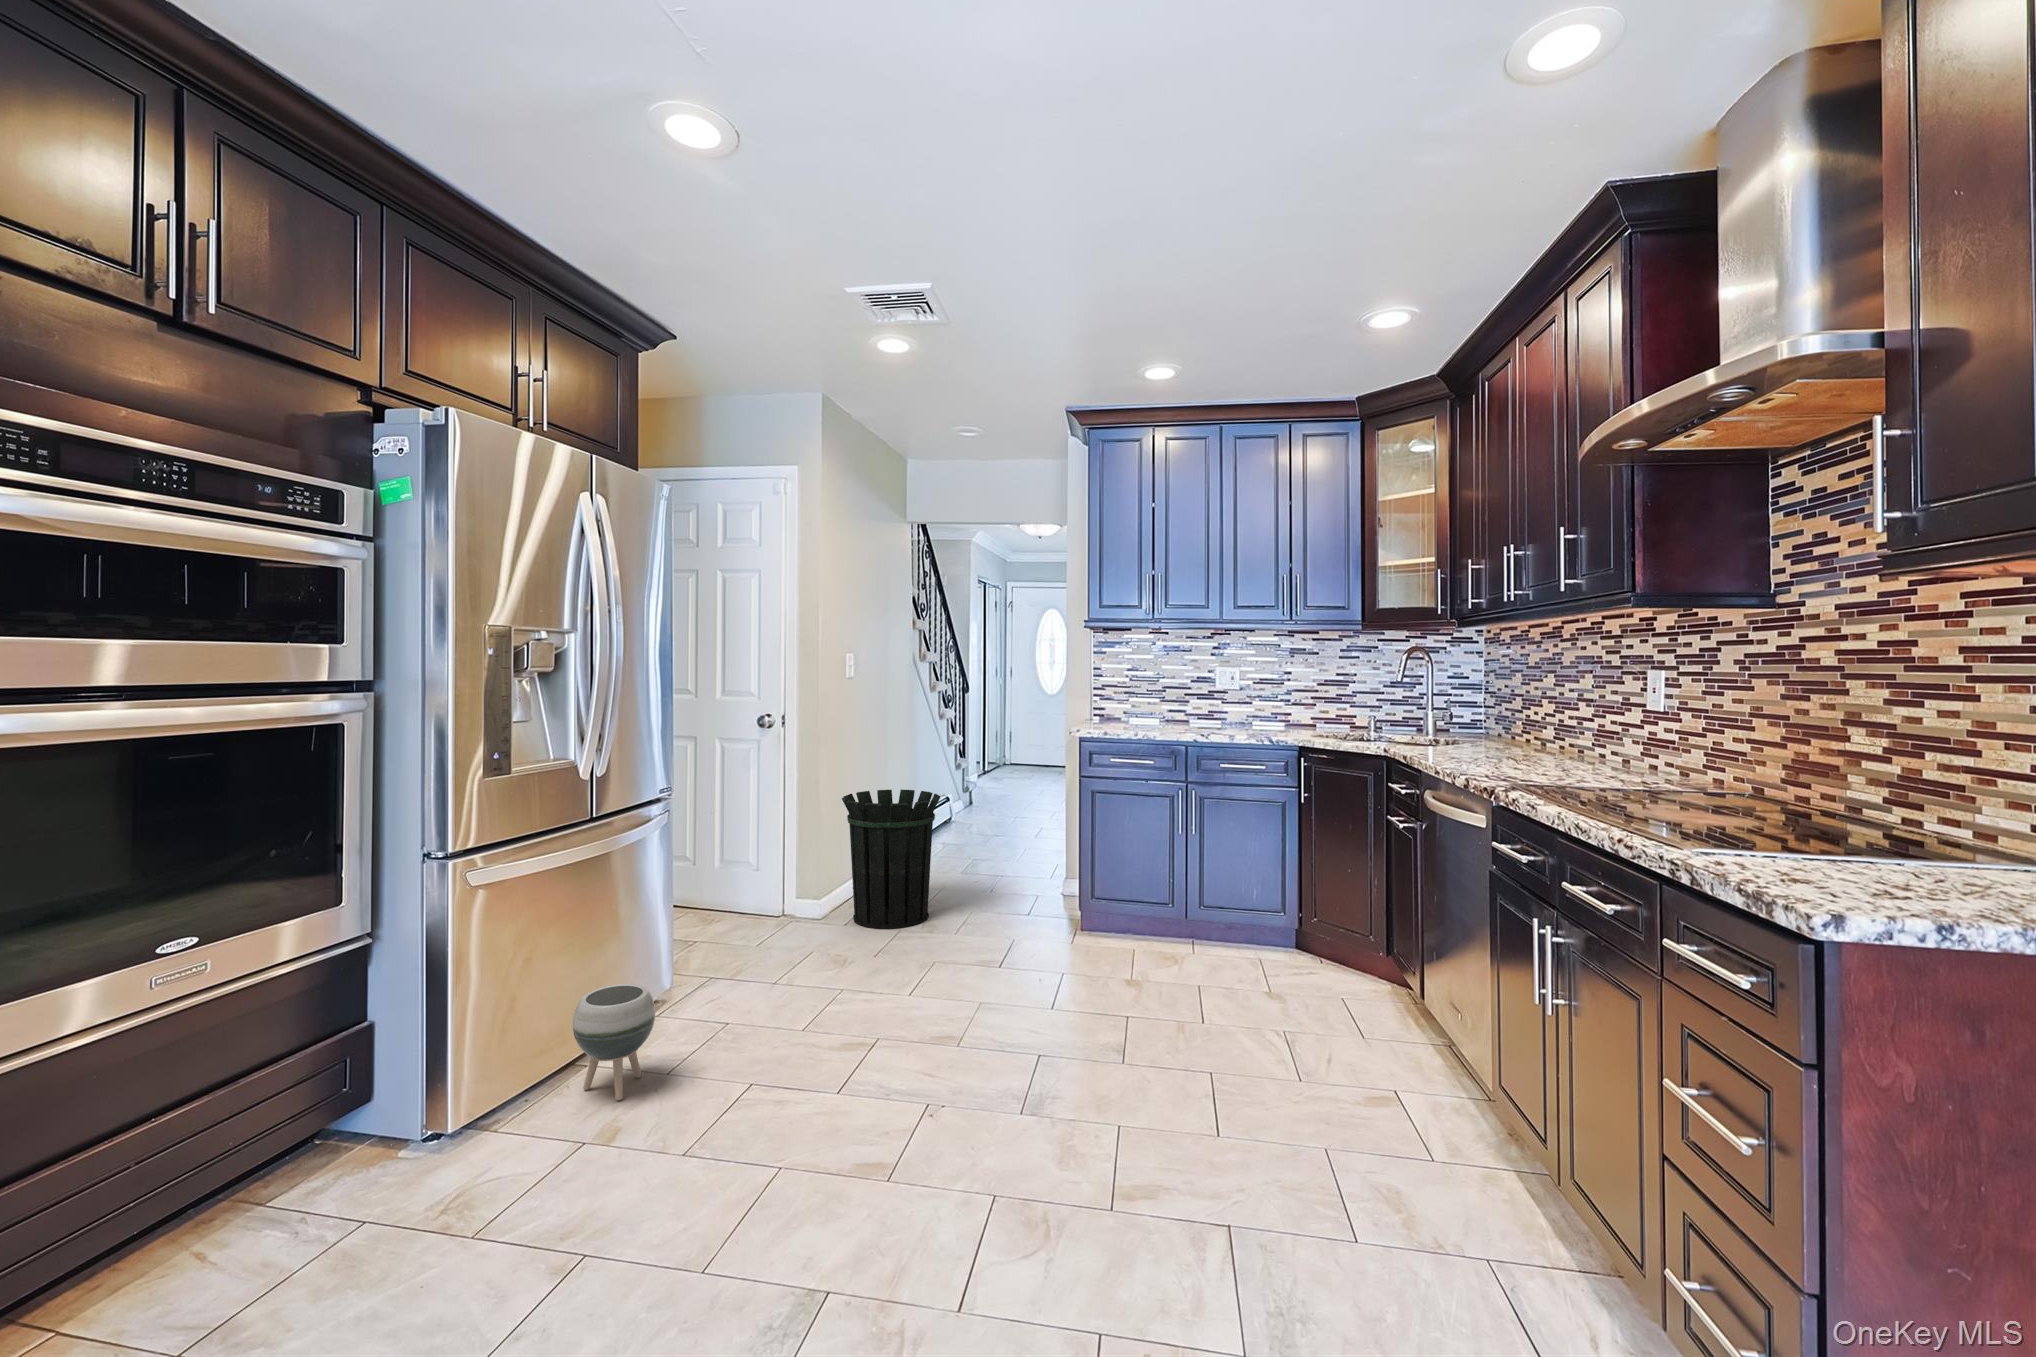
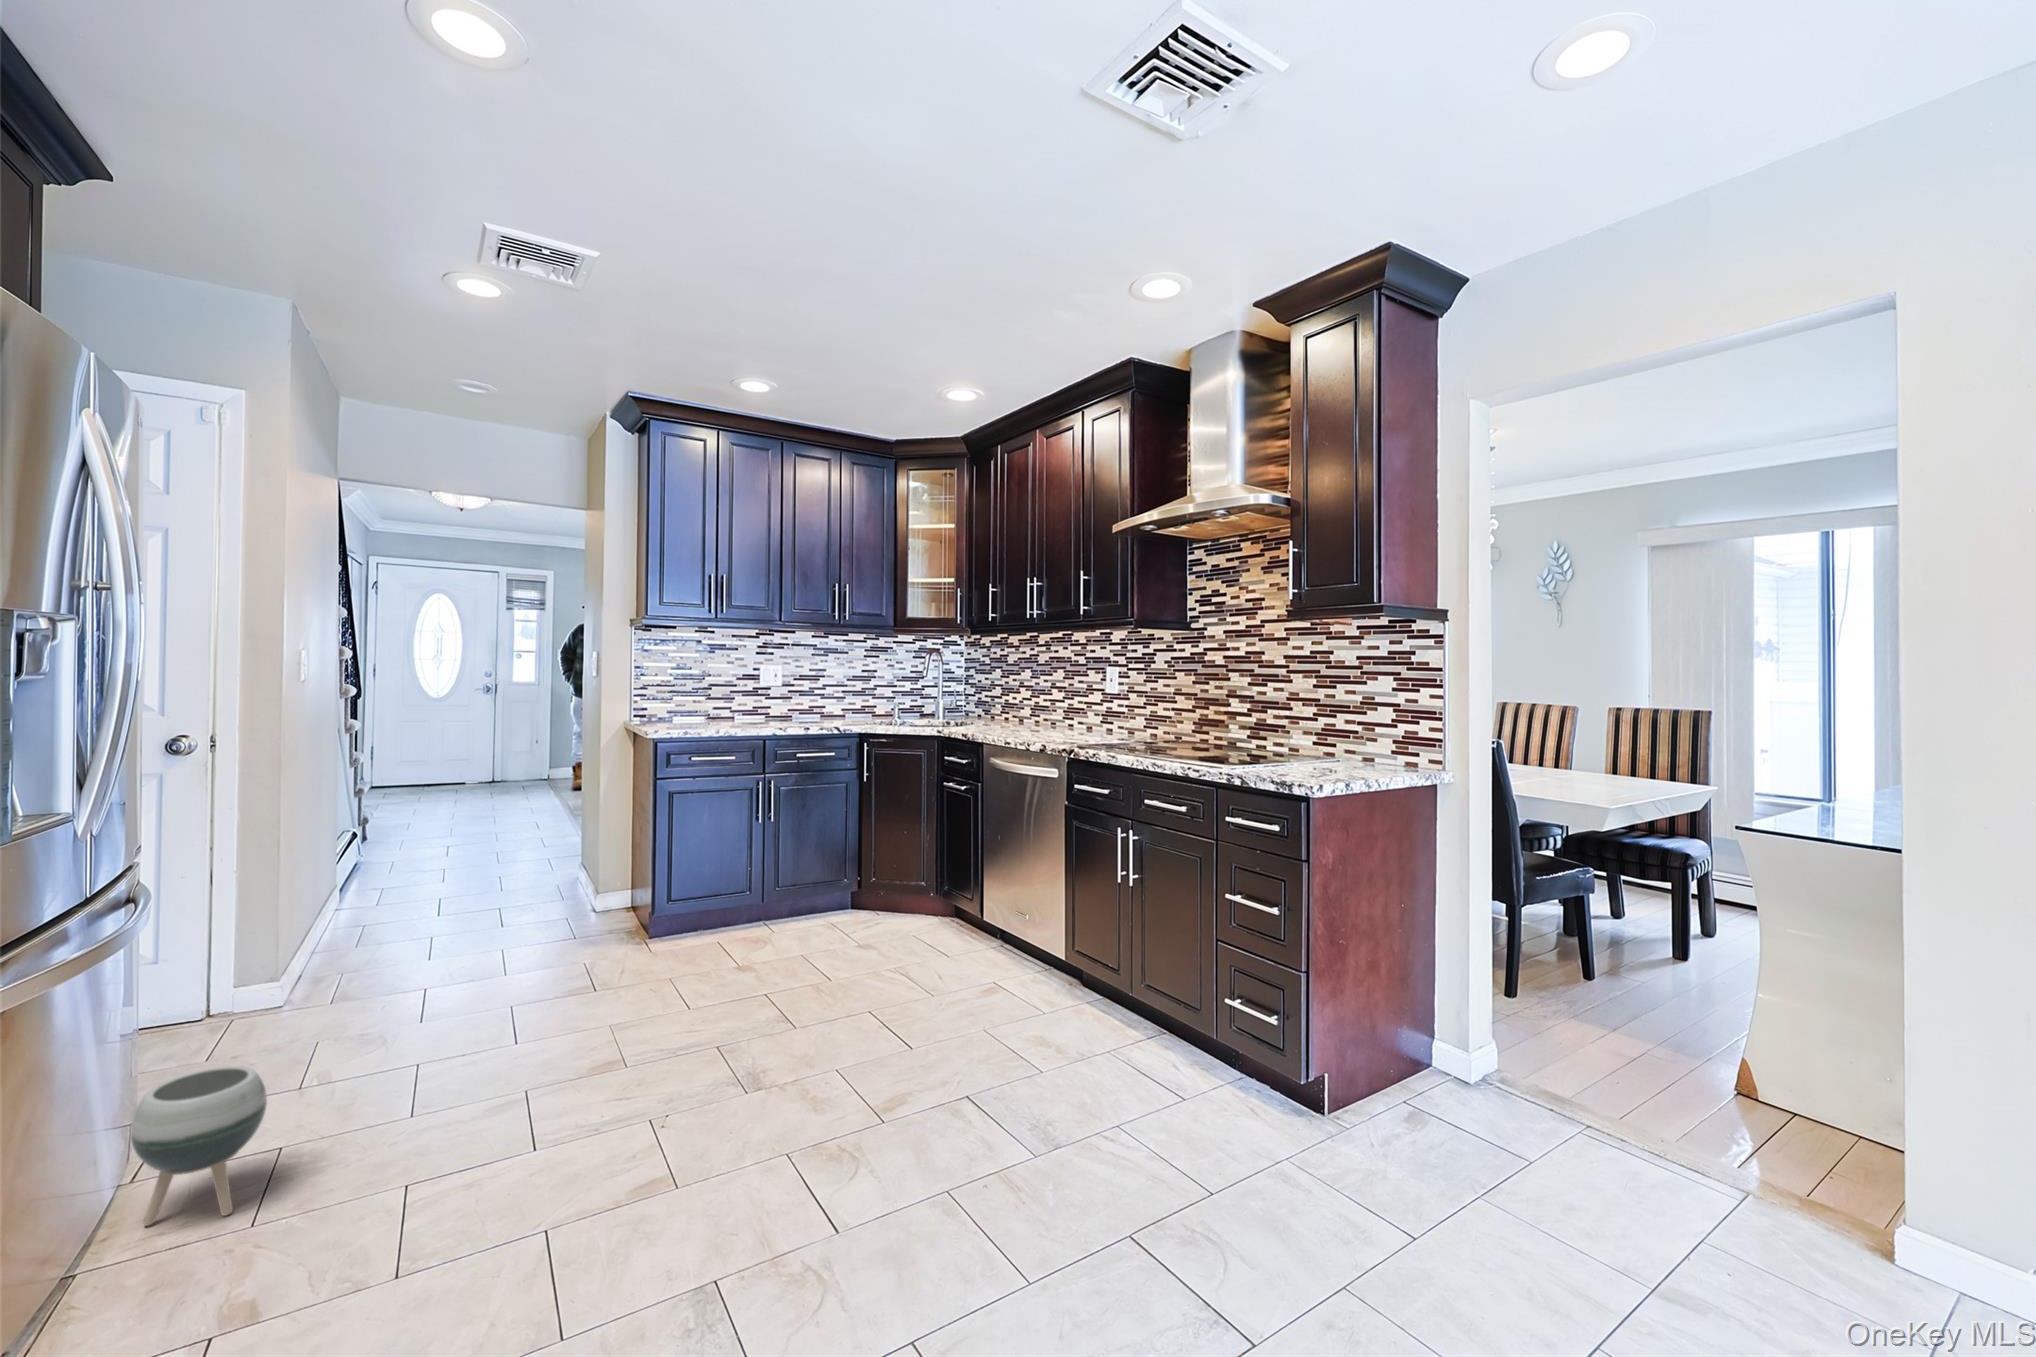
waste bin: present [842,789,940,929] -> none [319,805,465,975]

